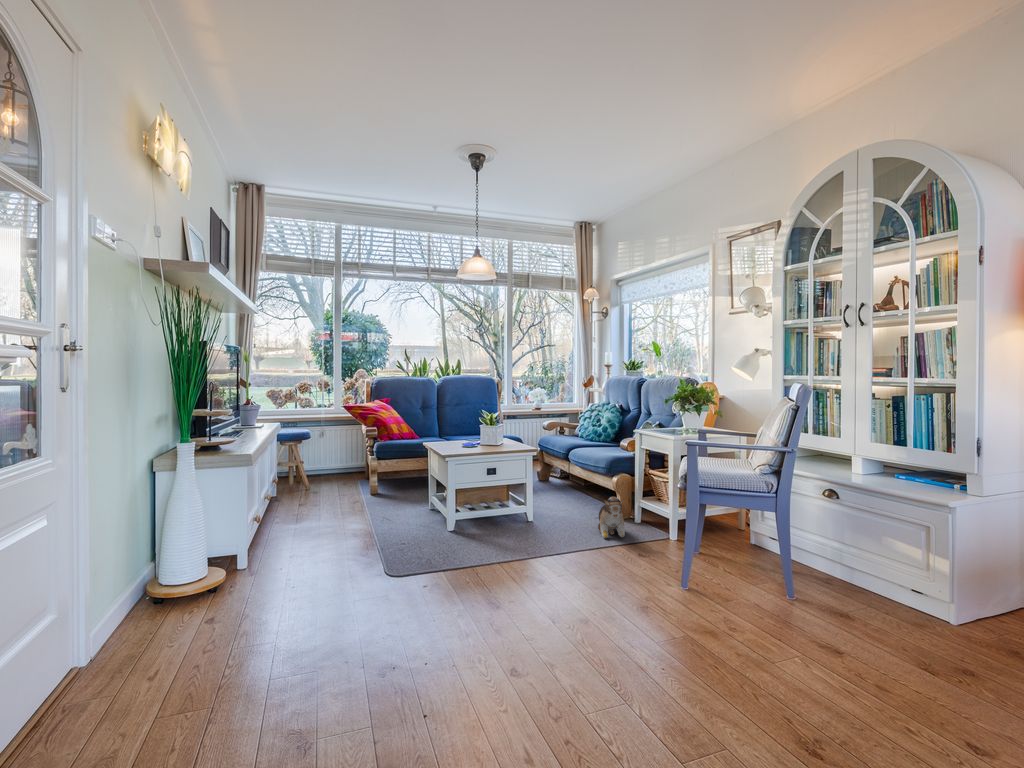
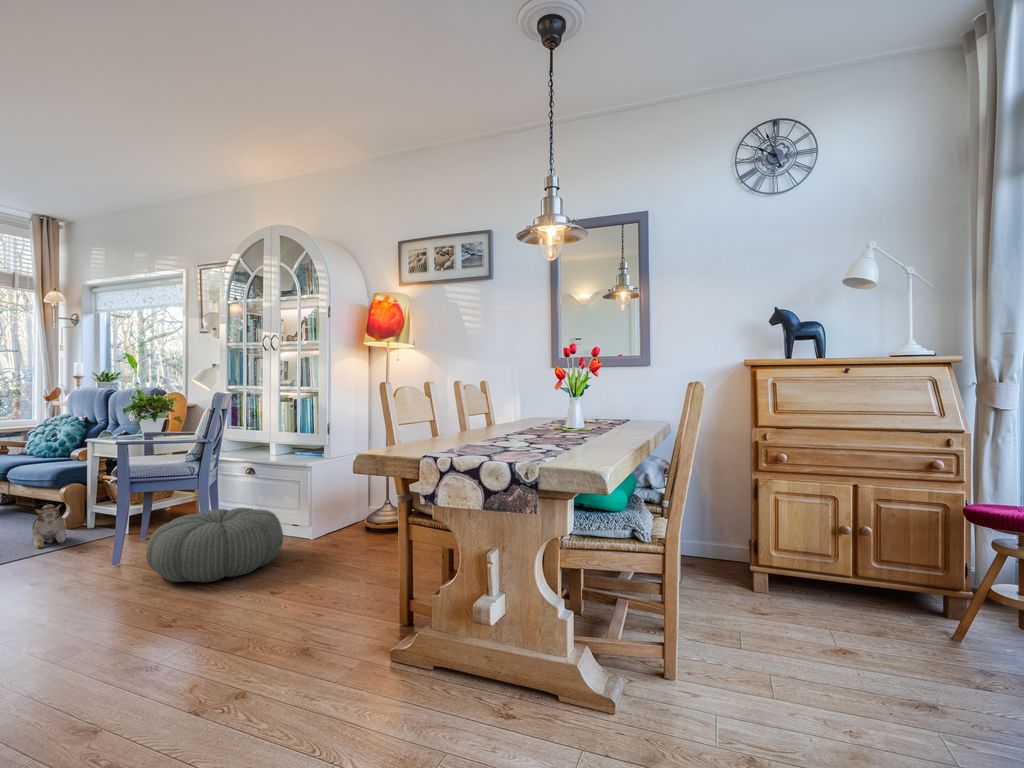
pouf: none [740,550,948,680] -> present [146,508,283,582]

